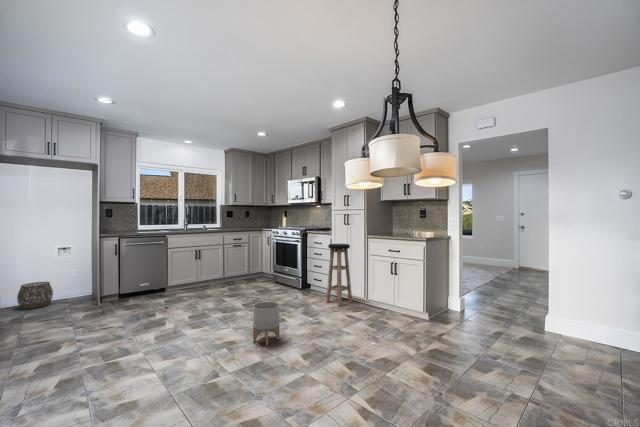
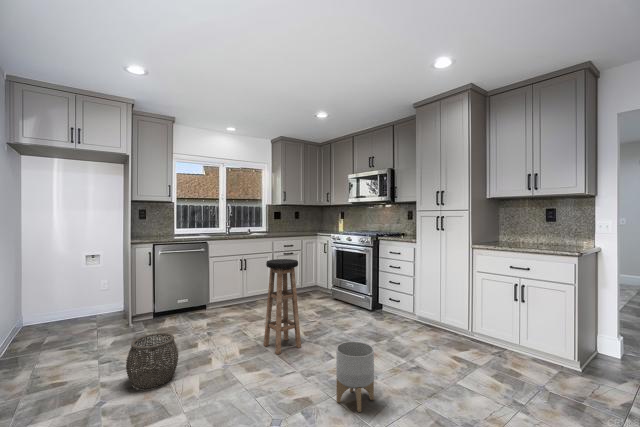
bar stool: present [326,244,352,306] -> present [264,259,301,354]
woven basket: present [17,282,53,309] -> present [126,333,178,389]

